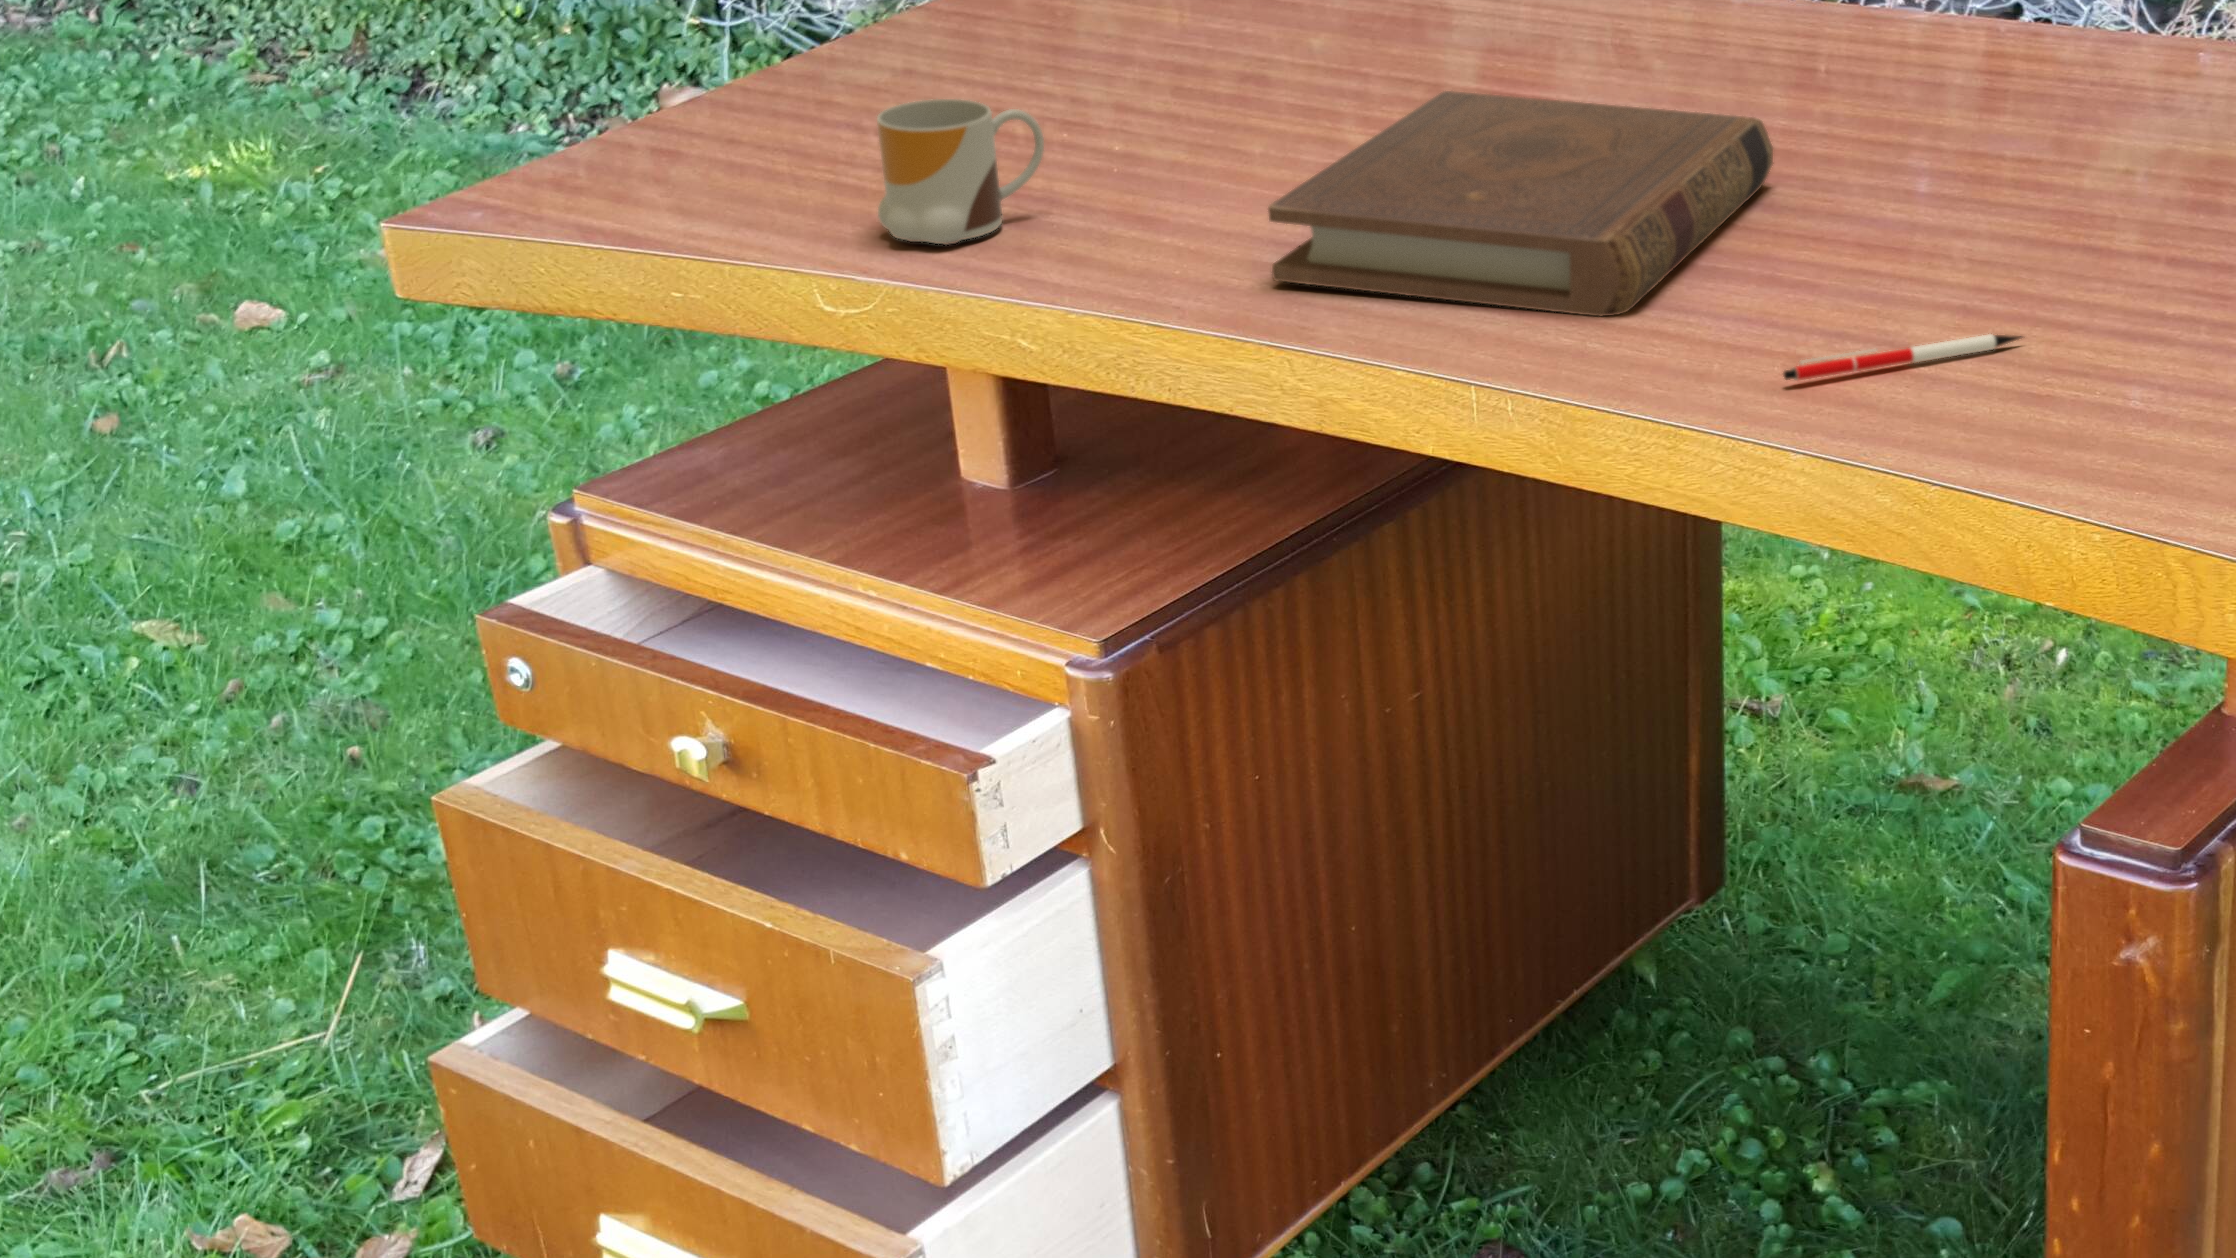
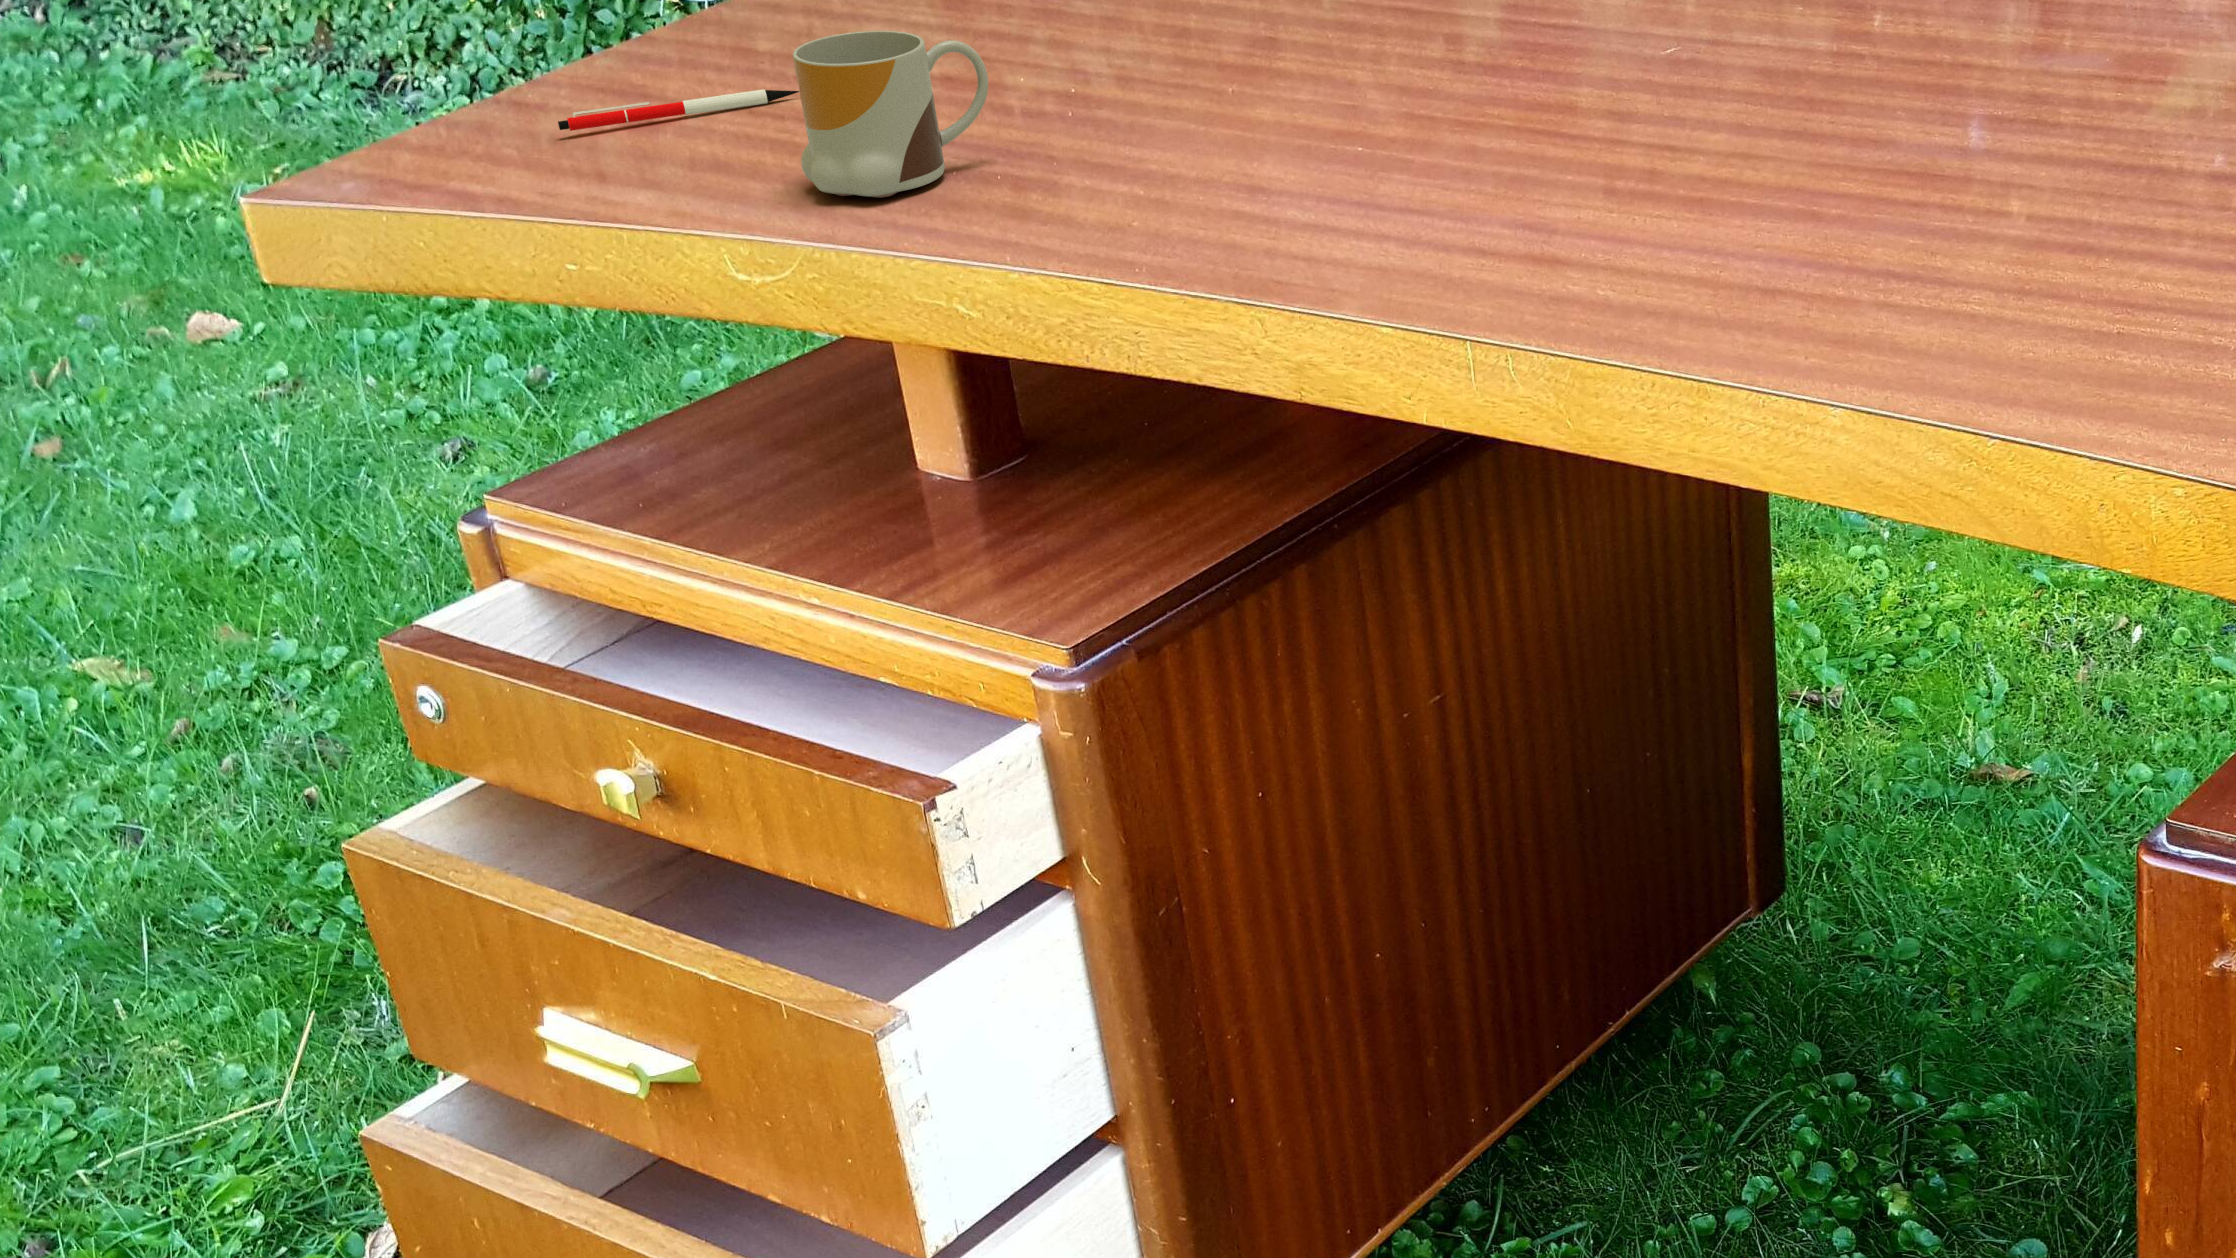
book: present [1268,91,1773,316] -> none [1239,10,1814,255]
pen: present [1784,335,2021,380] -> present [558,89,799,131]

